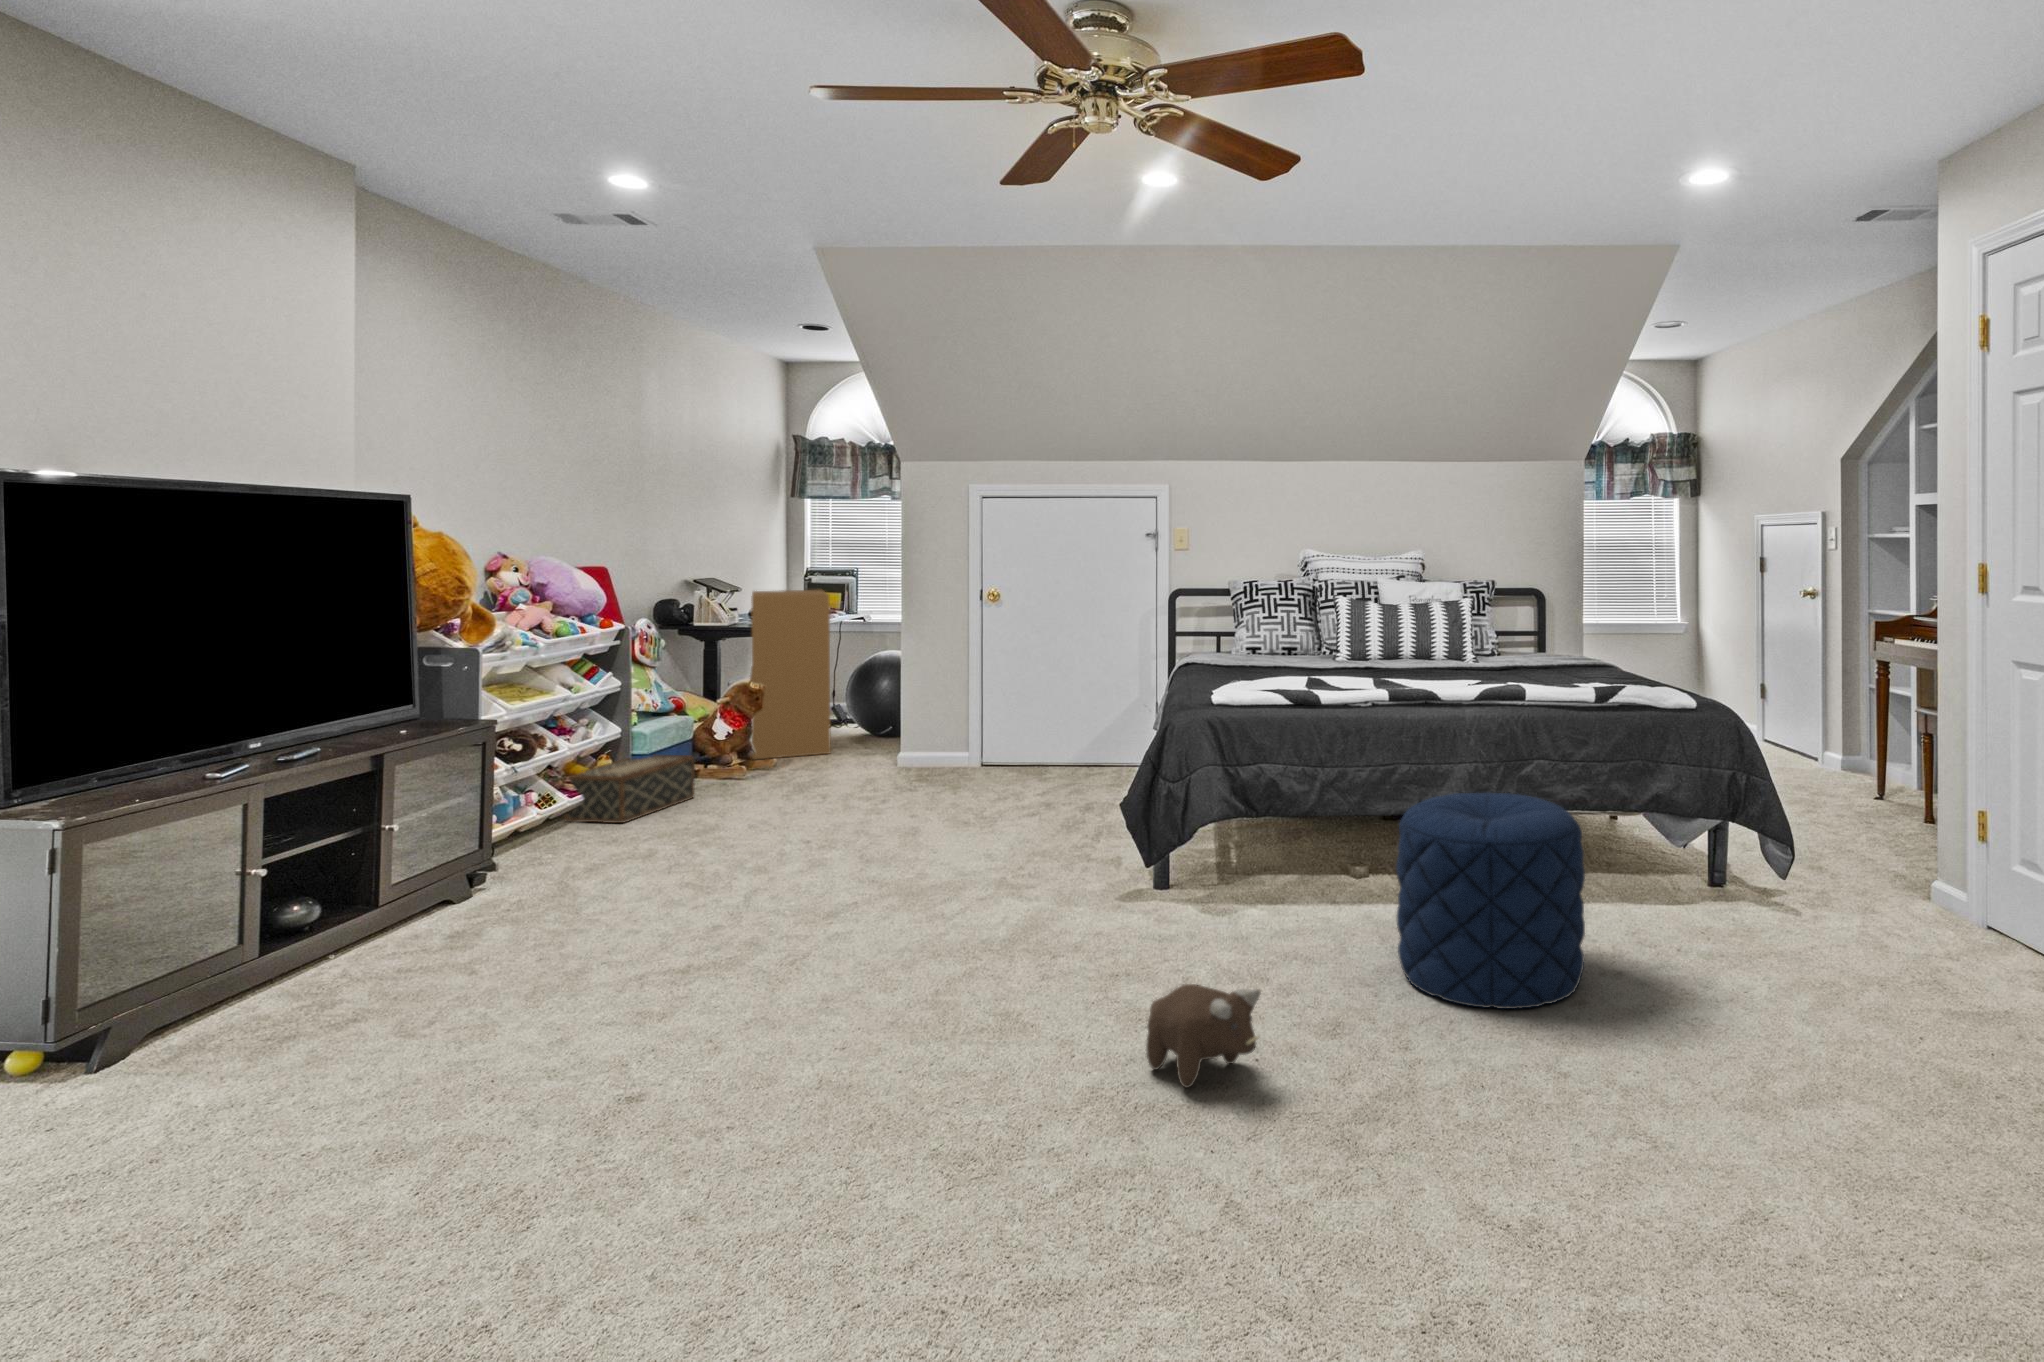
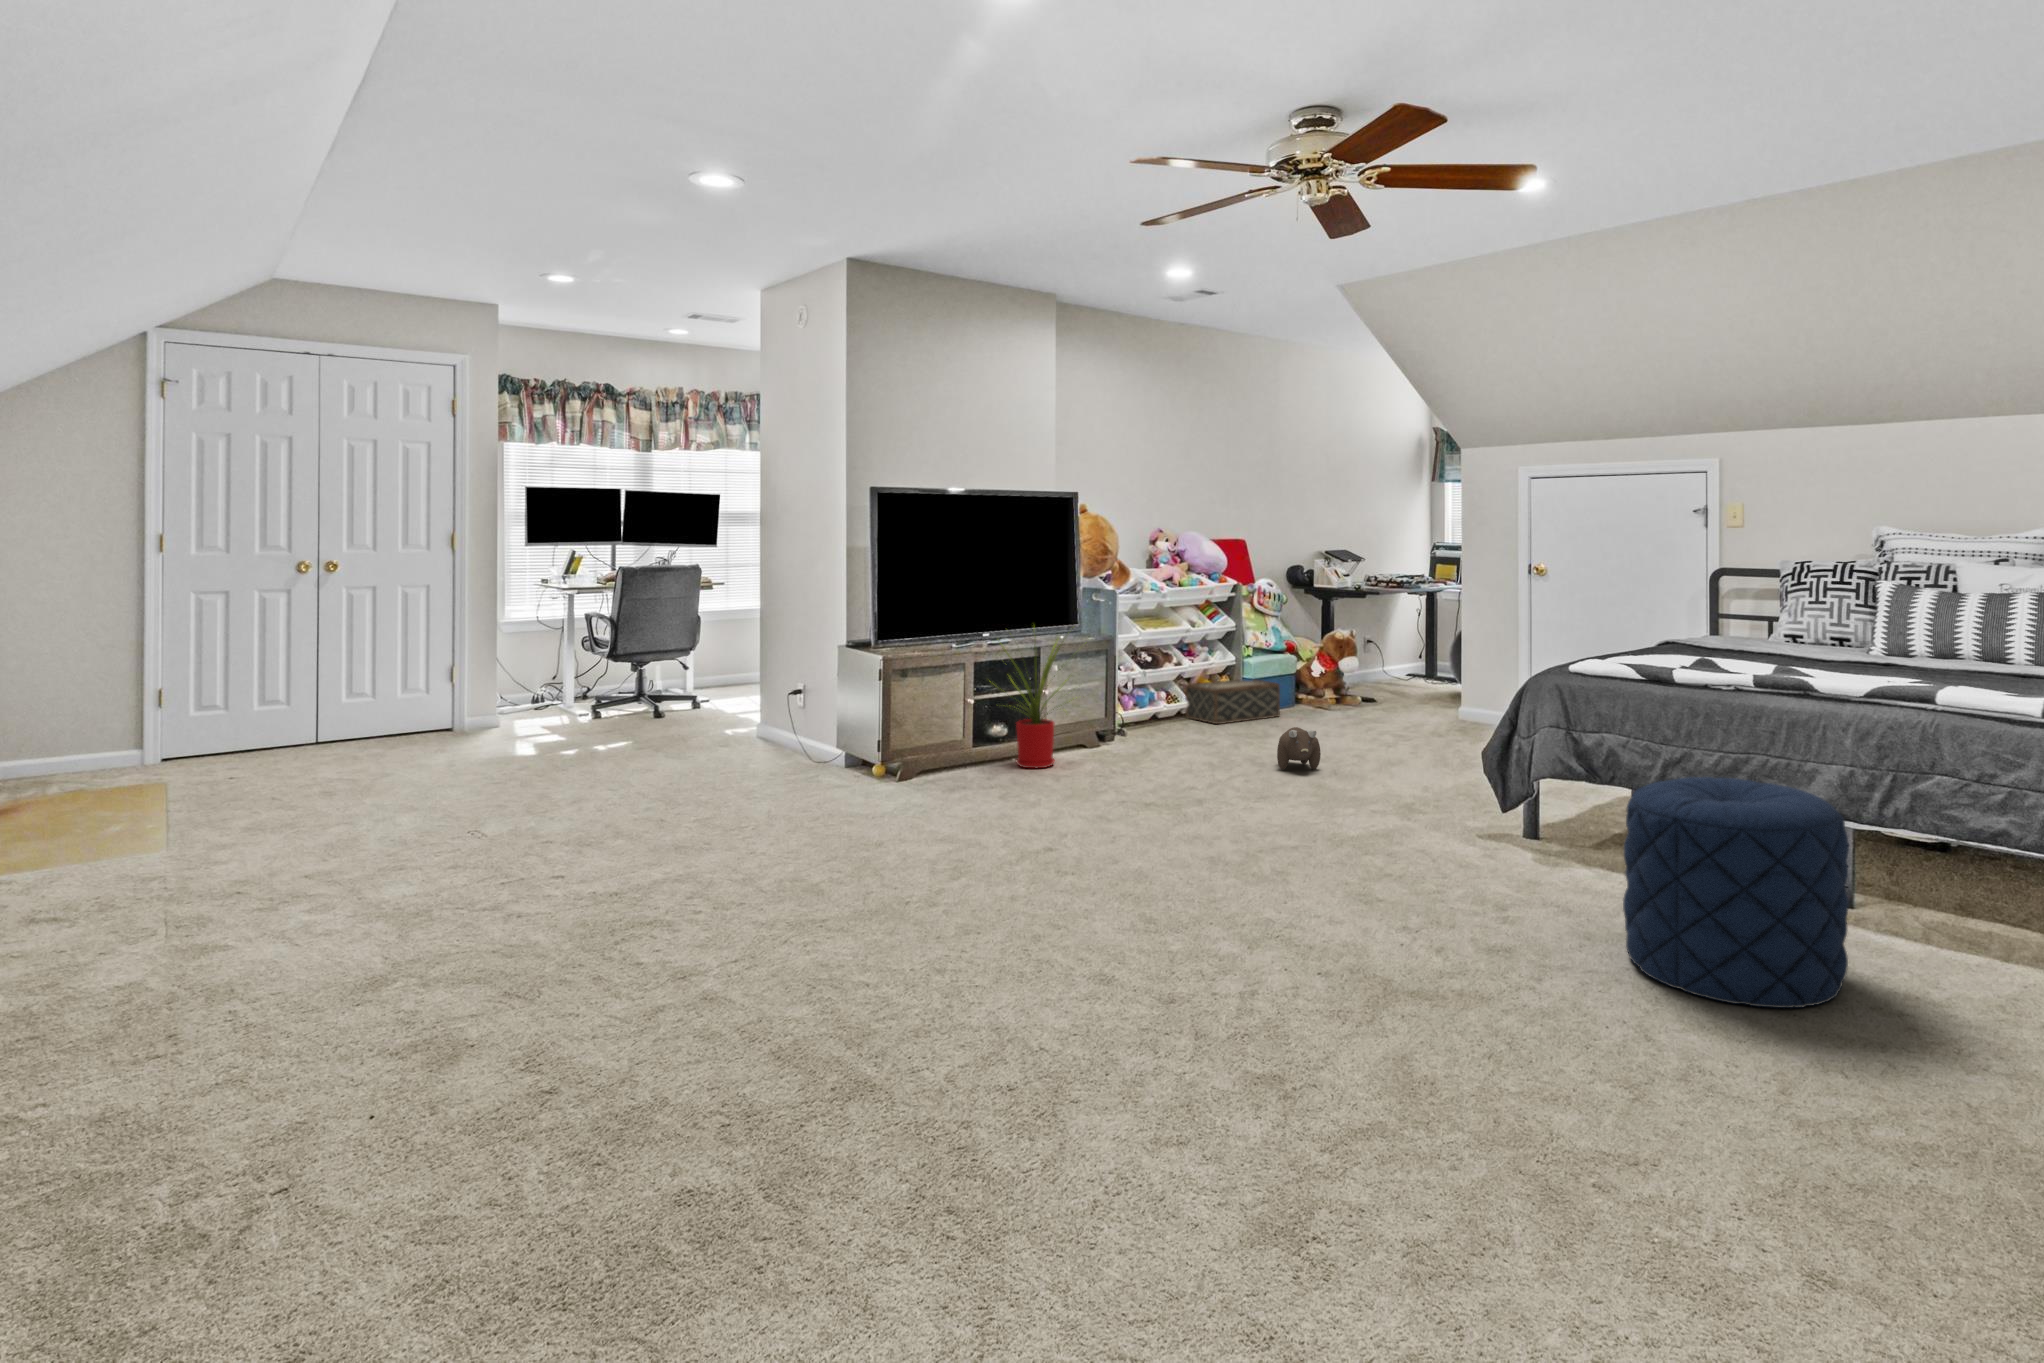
bookshelf: present [750,590,831,759] -> none [1353,559,1434,702]
house plant: none [308,715,510,954] -> present [990,639,1070,768]
plush toy: present [1146,984,1261,1088] -> present [1277,727,1321,770]

